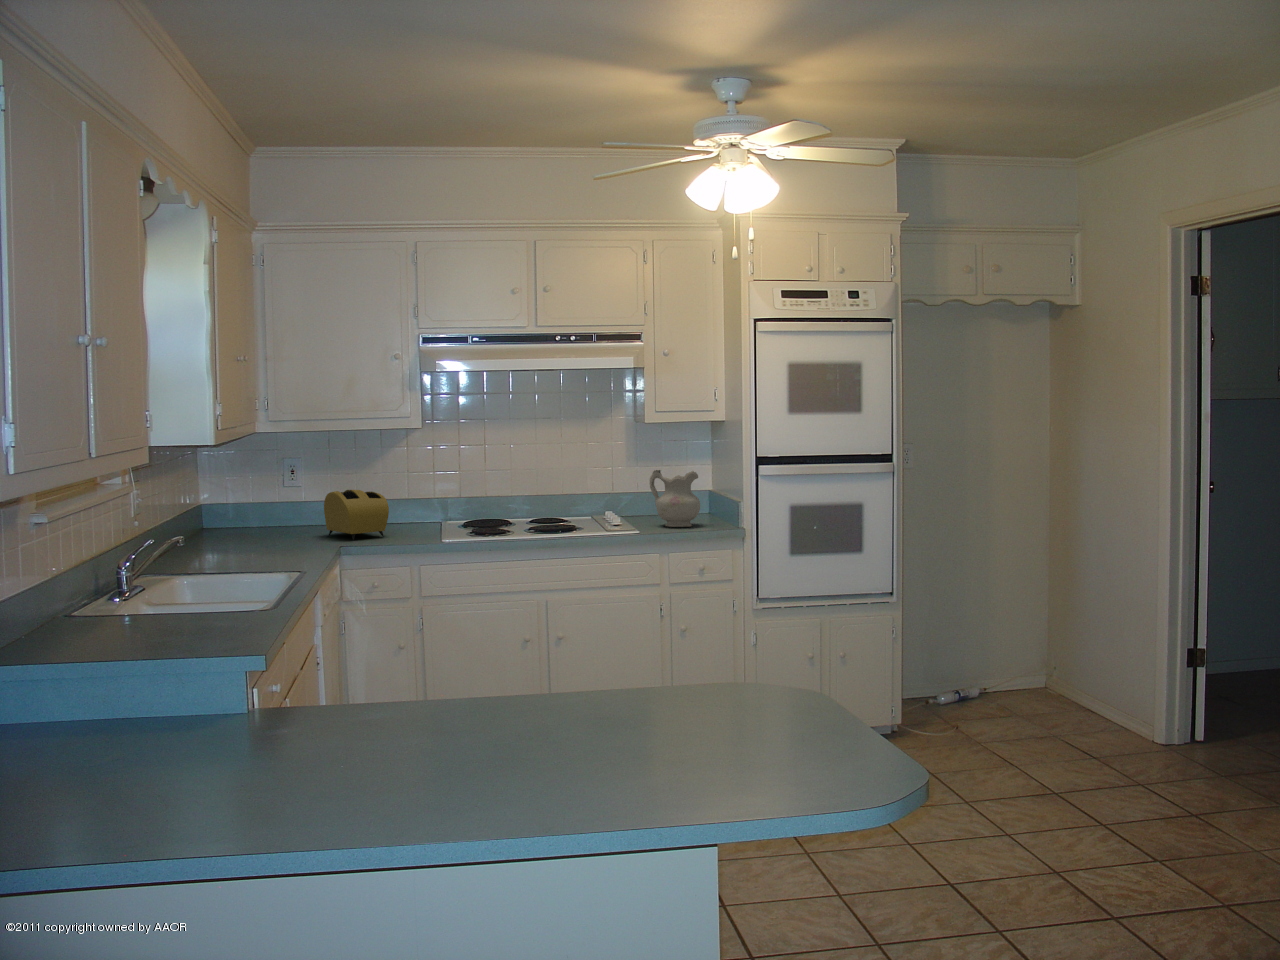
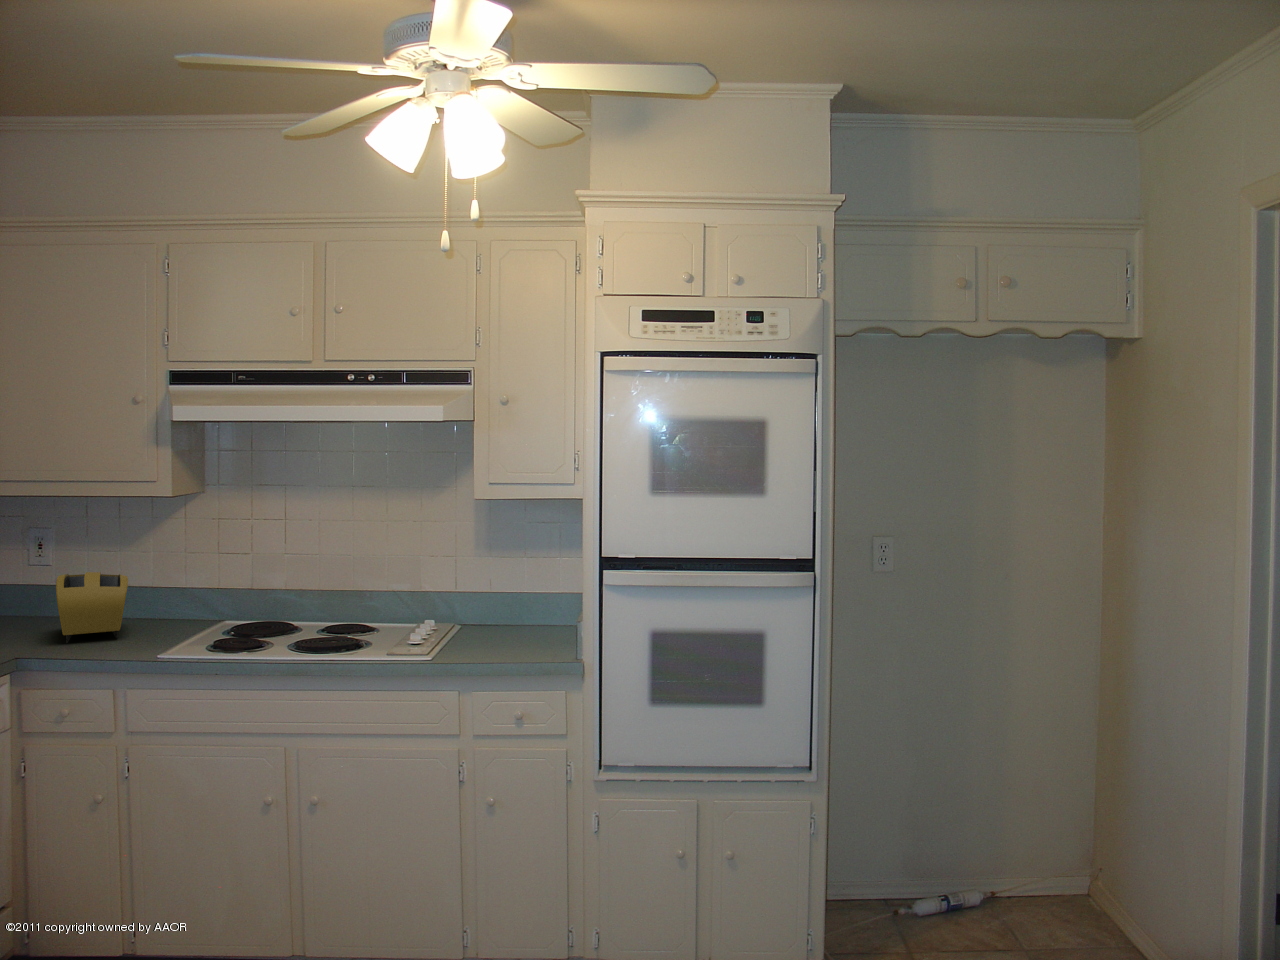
ceramic pitcher: present [650,470,700,527] -> none [486,562,553,645]

